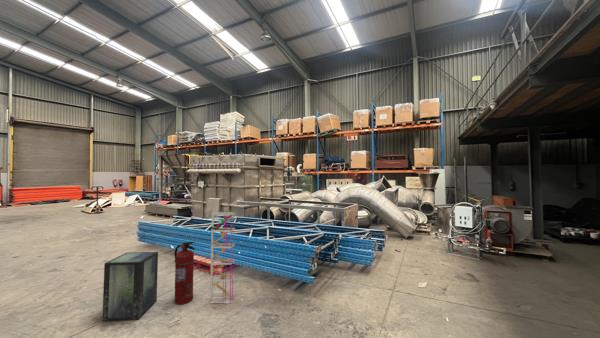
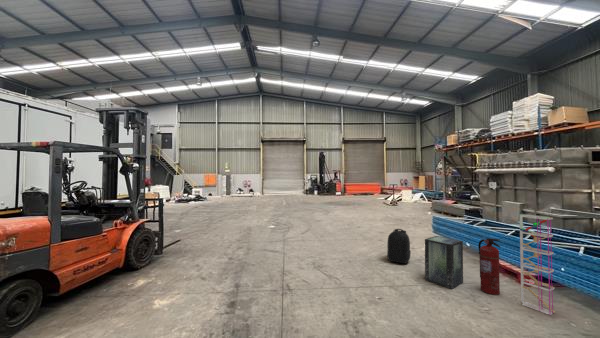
backpack: none [41,254,89,310] -> present [387,229,411,264]

